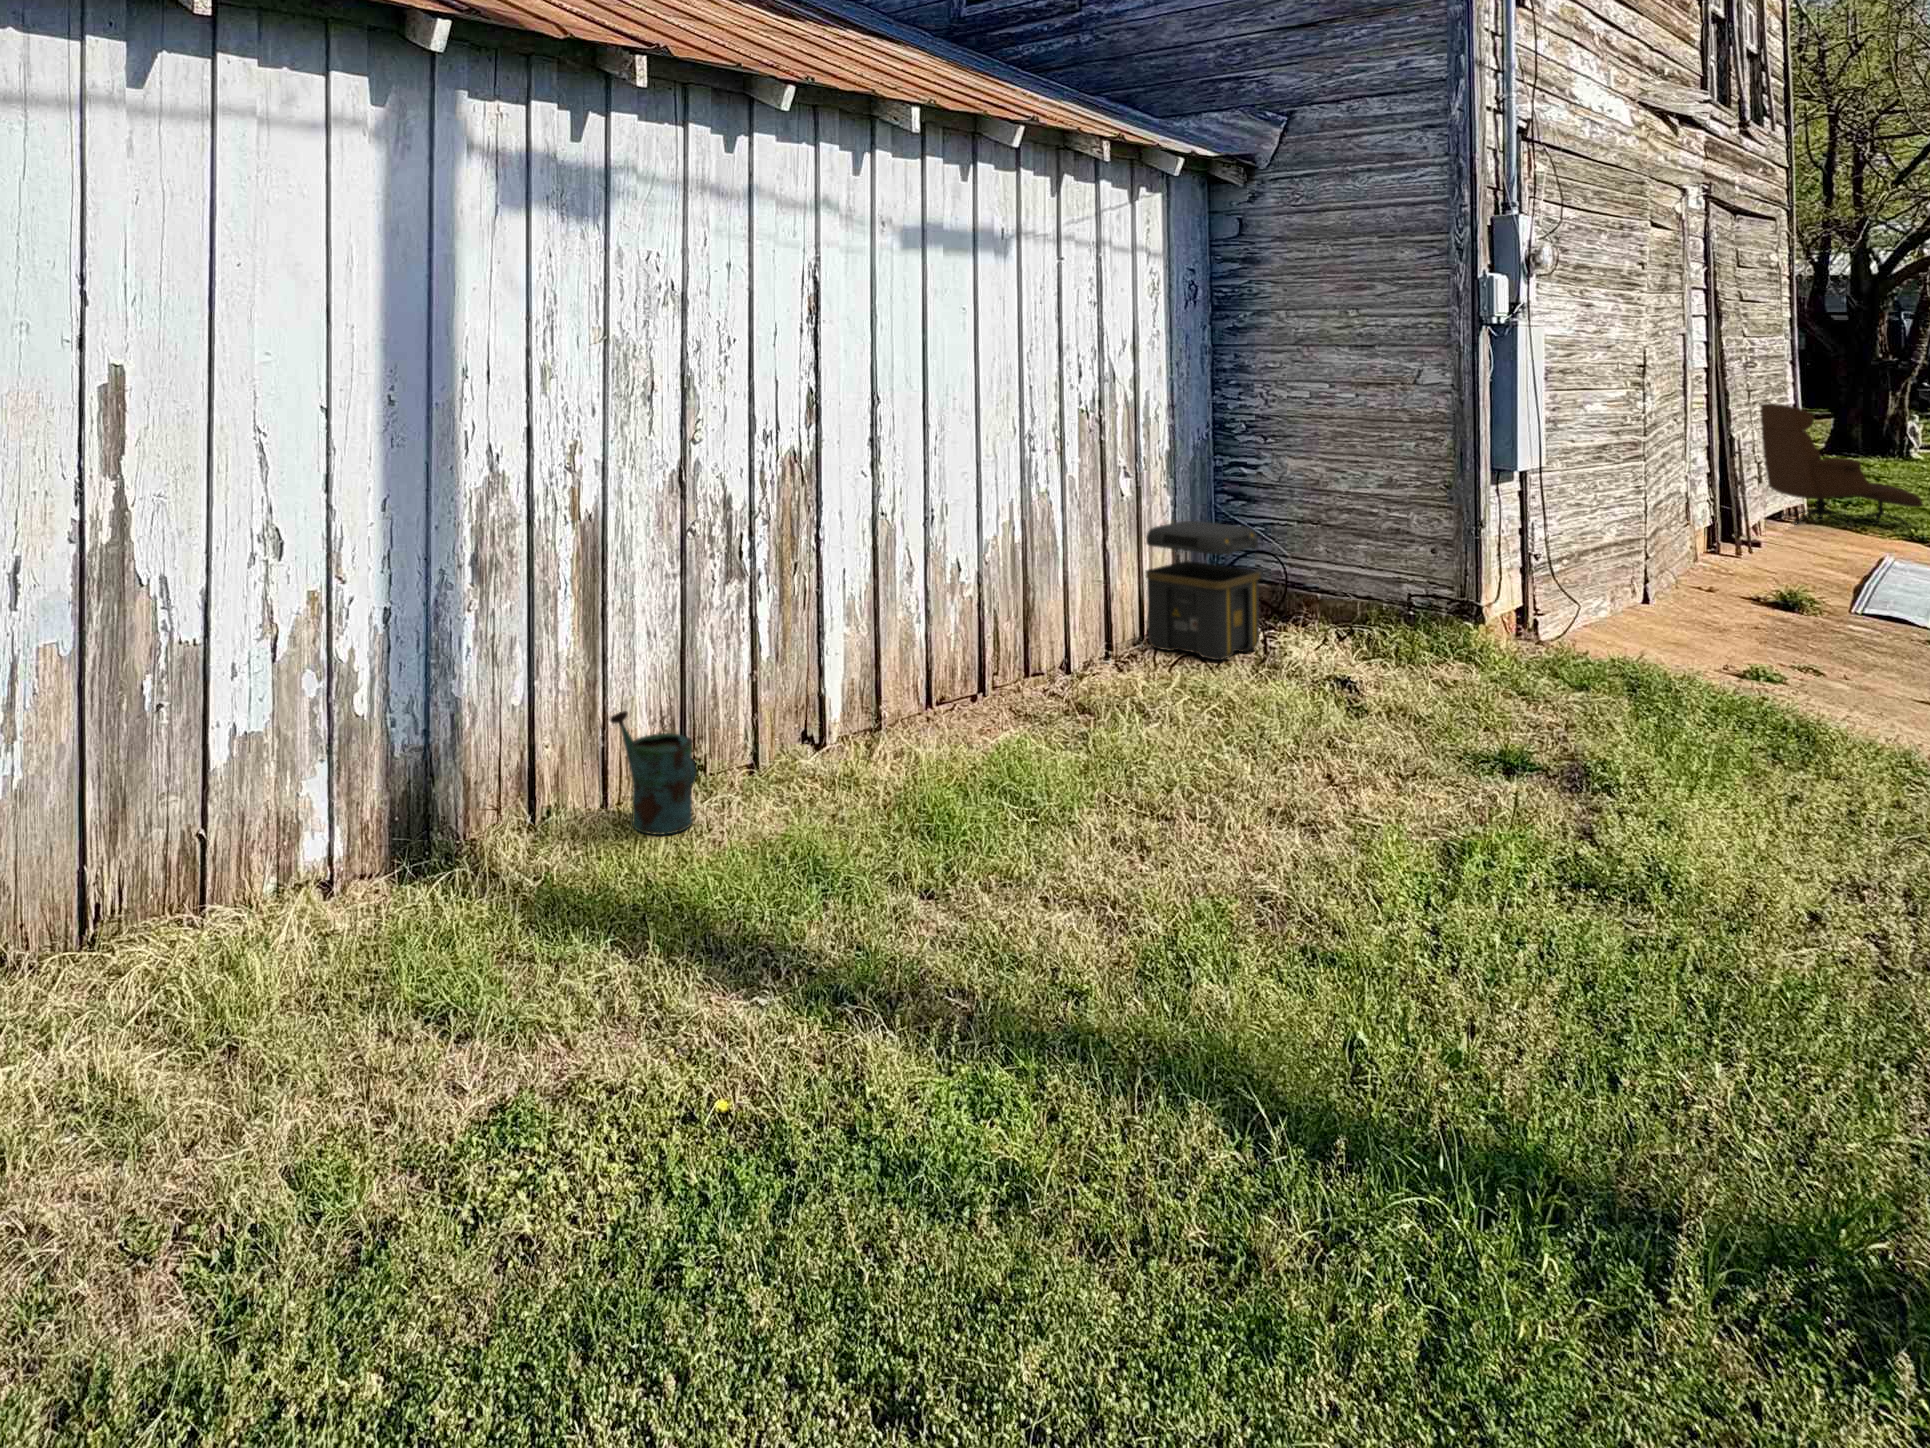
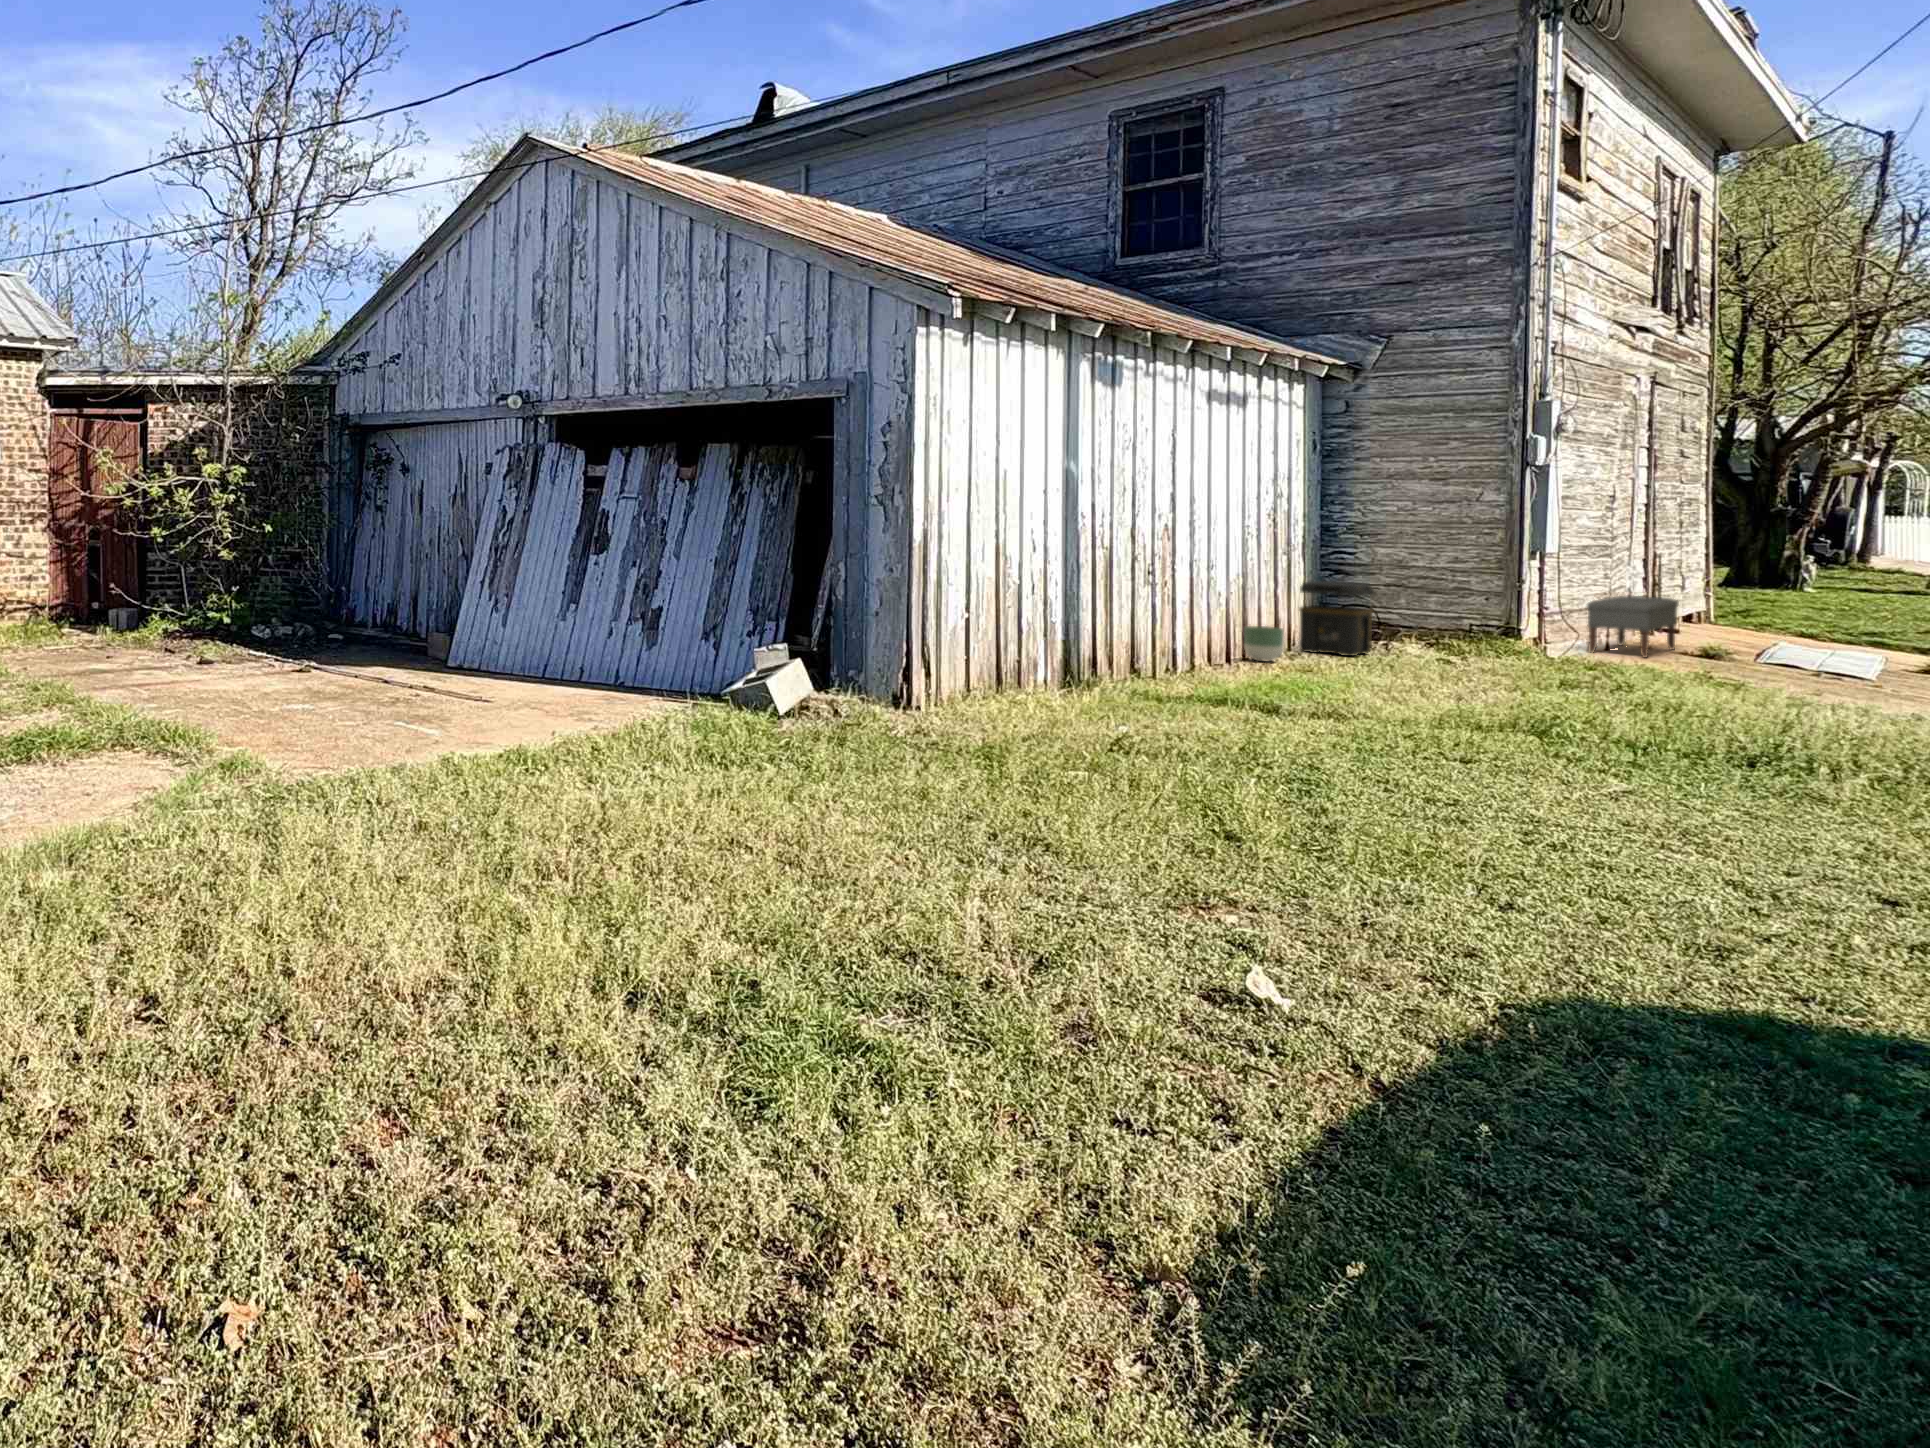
lounge chair: present [1760,403,1923,528] -> none [1675,533,1816,624]
bench: none [1602,518,1737,633] -> present [1587,596,1679,658]
planter: none [1013,620,1074,691] -> present [1244,626,1284,661]
watering can: present [609,711,697,835] -> none [1108,638,1176,688]

